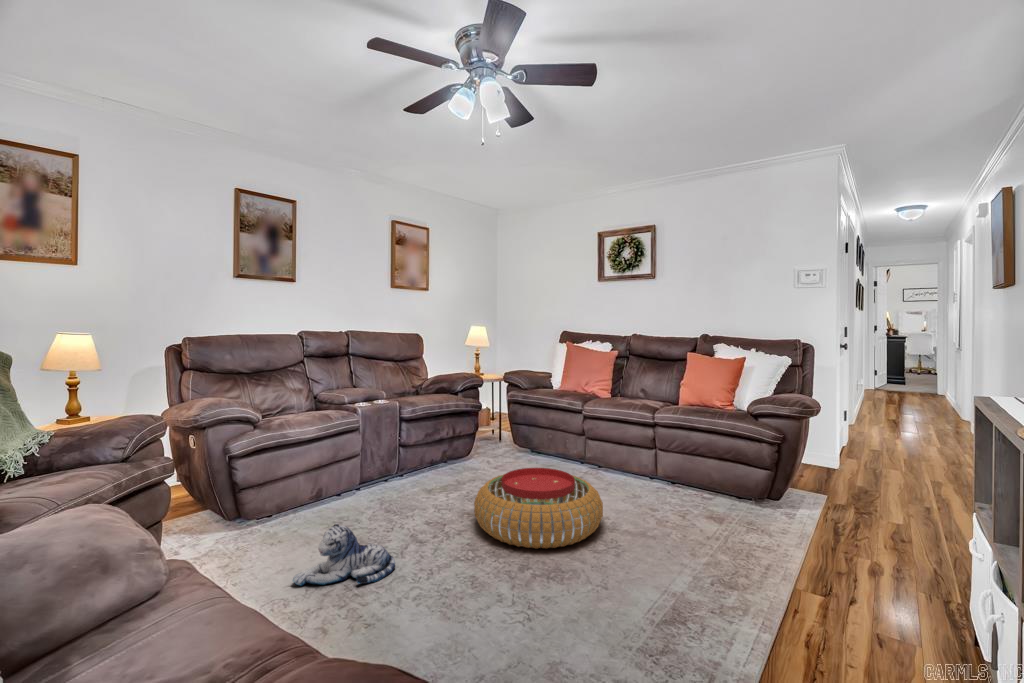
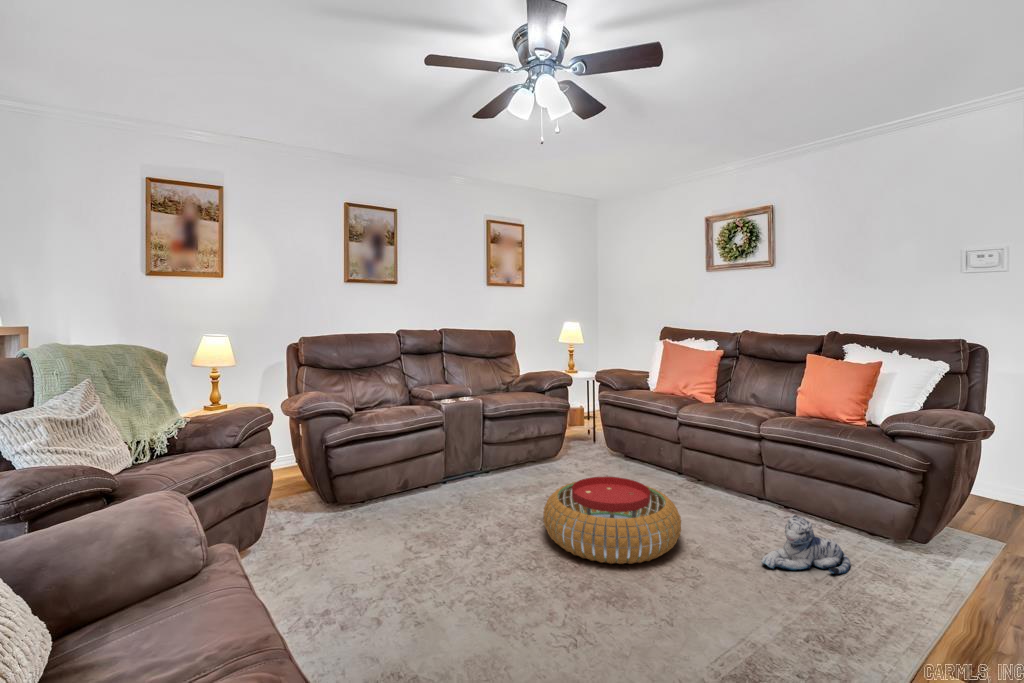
plush toy: present [293,524,395,586] -> present [761,515,851,574]

